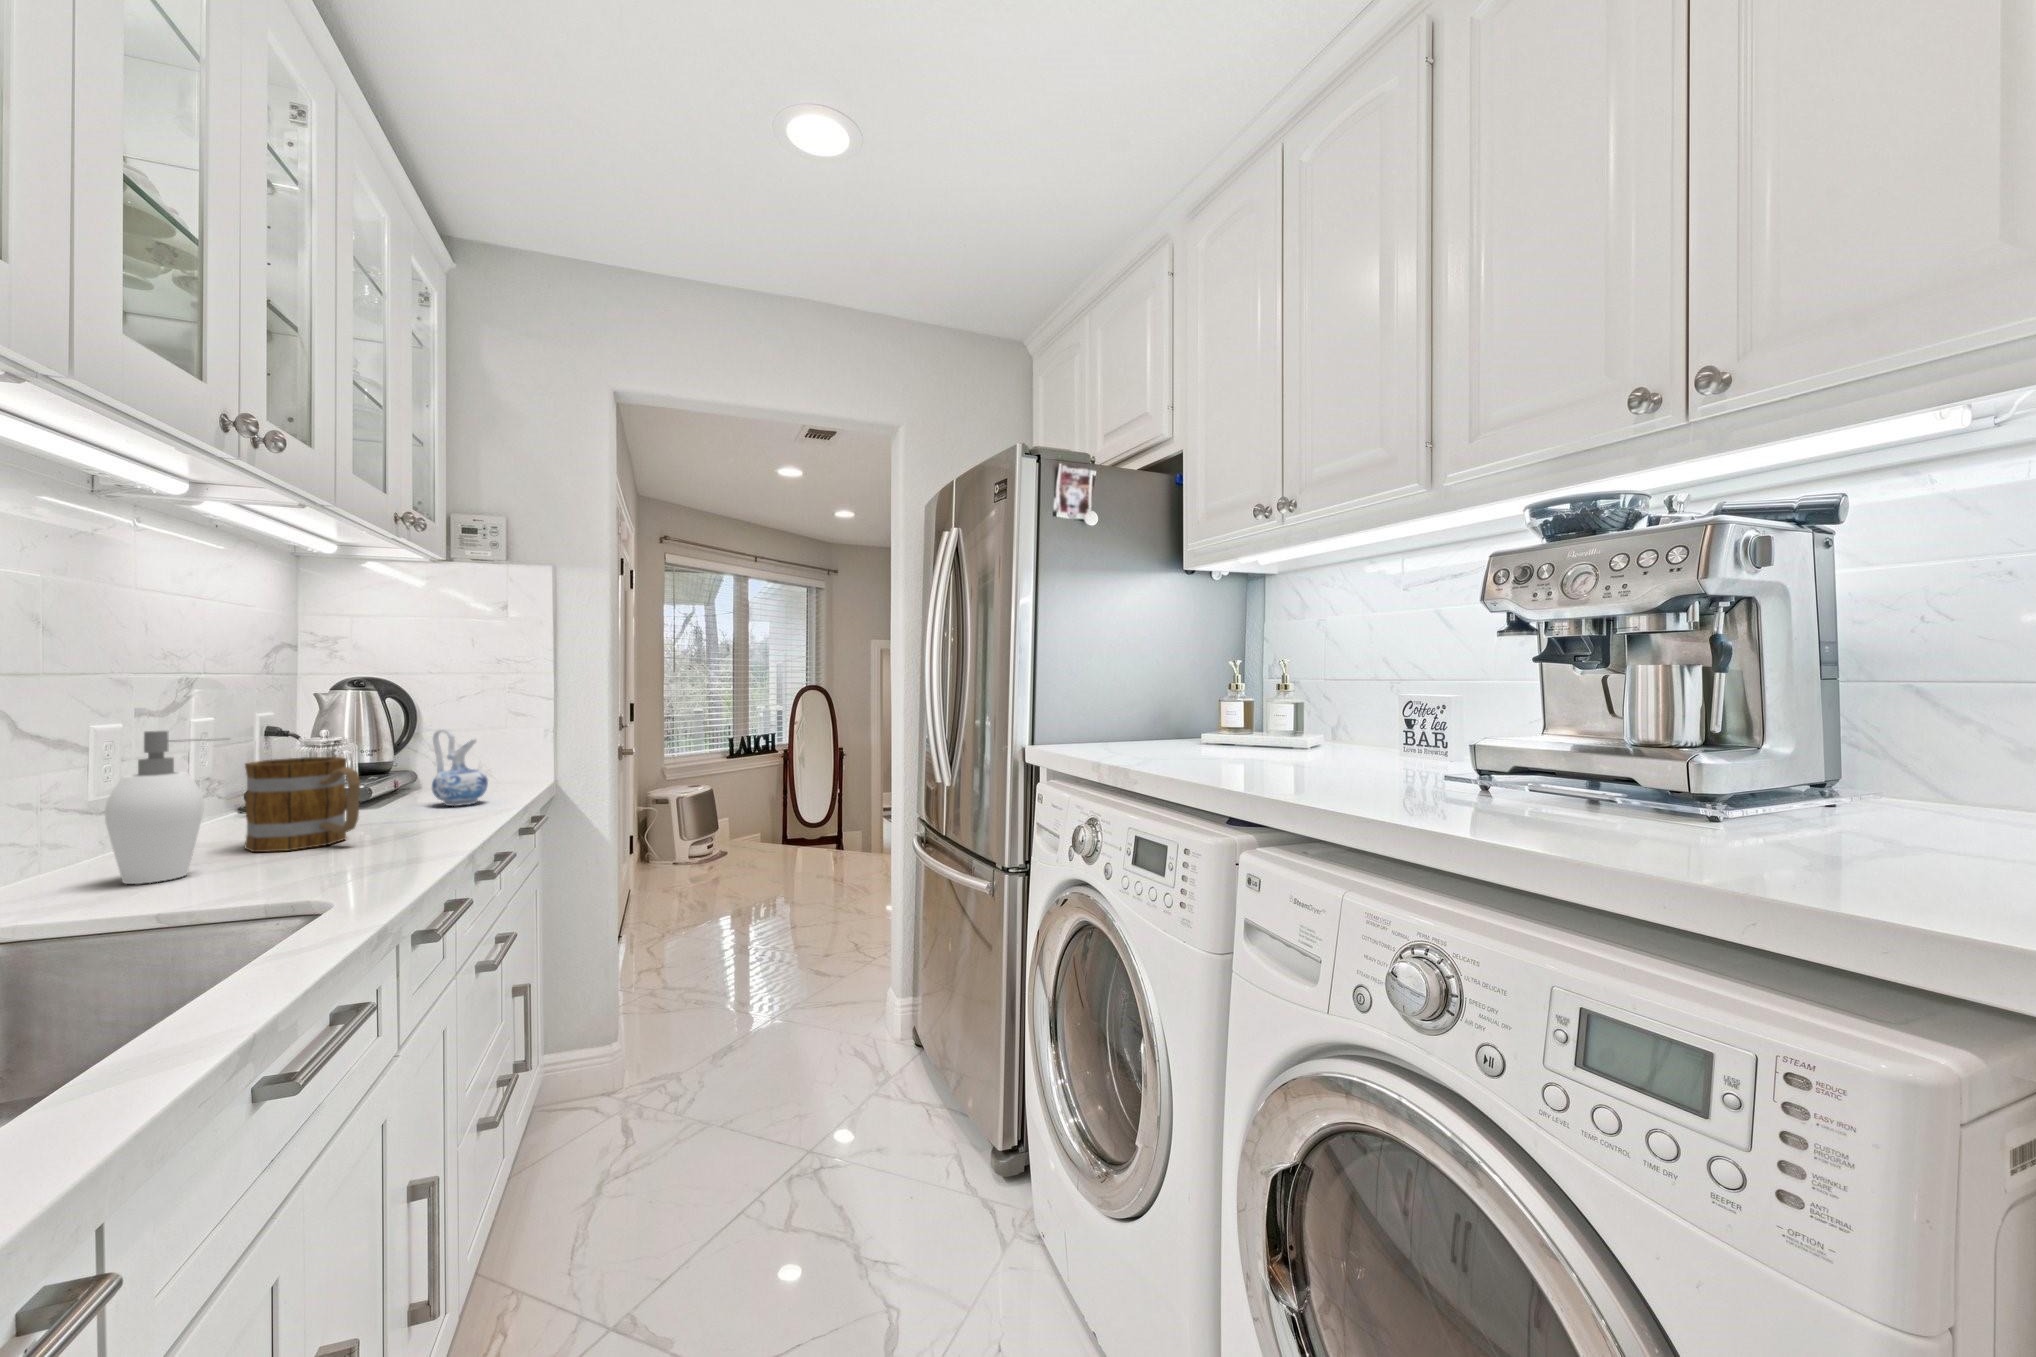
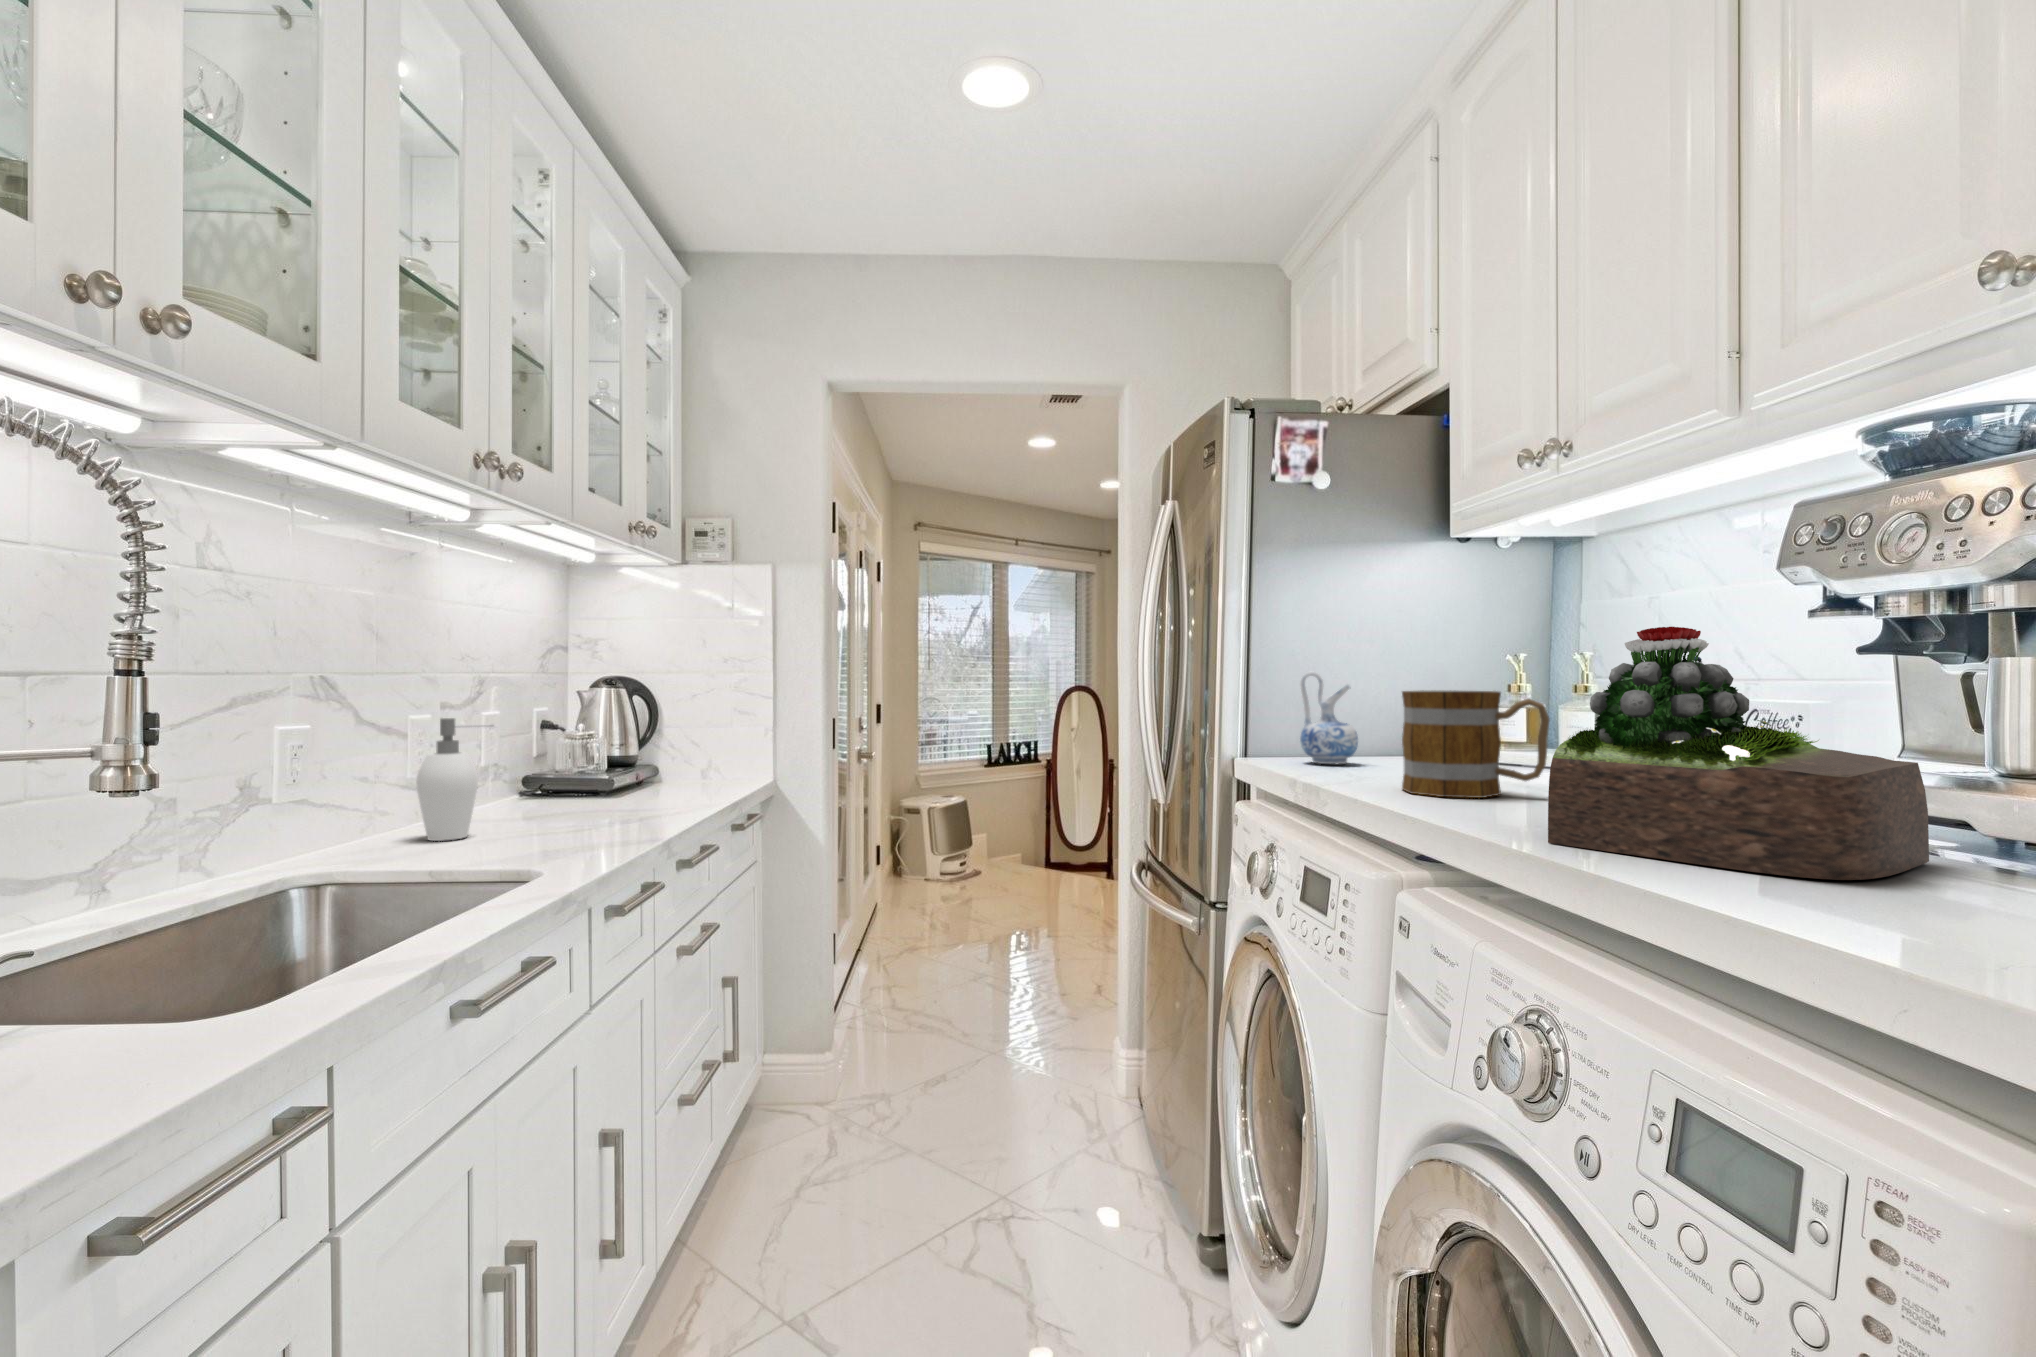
succulent plant: none [1364,647,1587,827] -> present [1548,627,1929,880]
ceramic pitcher: present [432,729,488,806] -> present [1300,672,1358,764]
mug: present [245,757,360,852] -> present [1402,691,1549,798]

